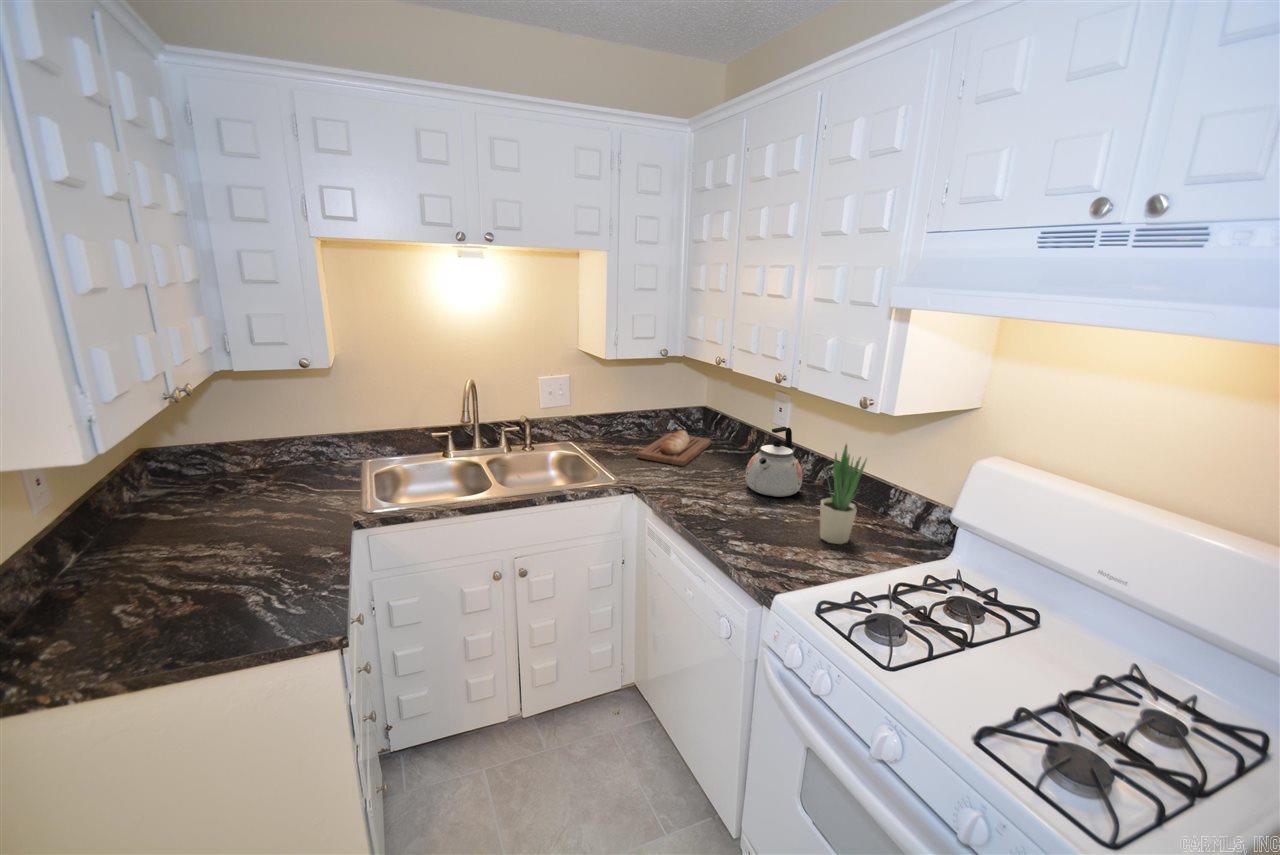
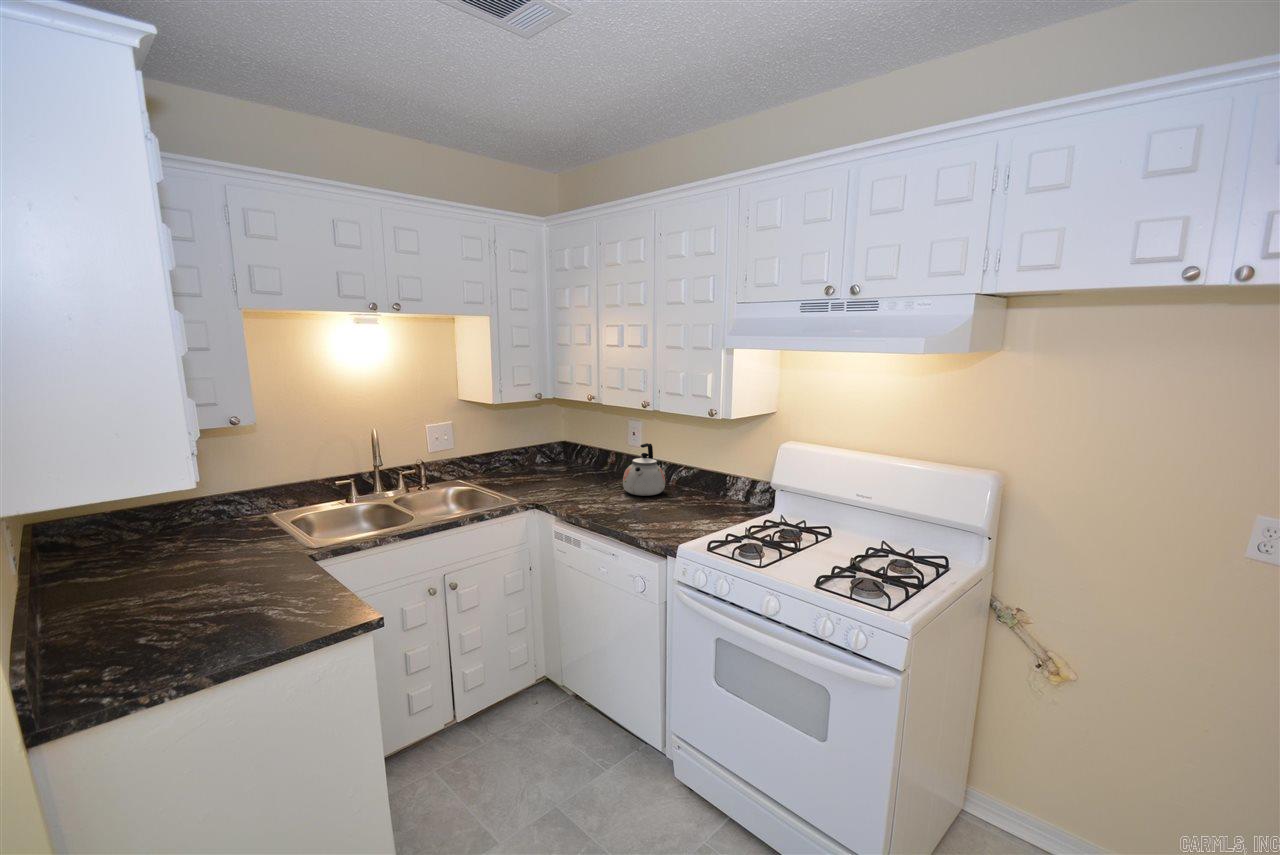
bread loaf: present [637,430,711,466] -> none [526,460,579,486]
potted plant: present [820,445,867,544] -> none [687,444,714,516]

